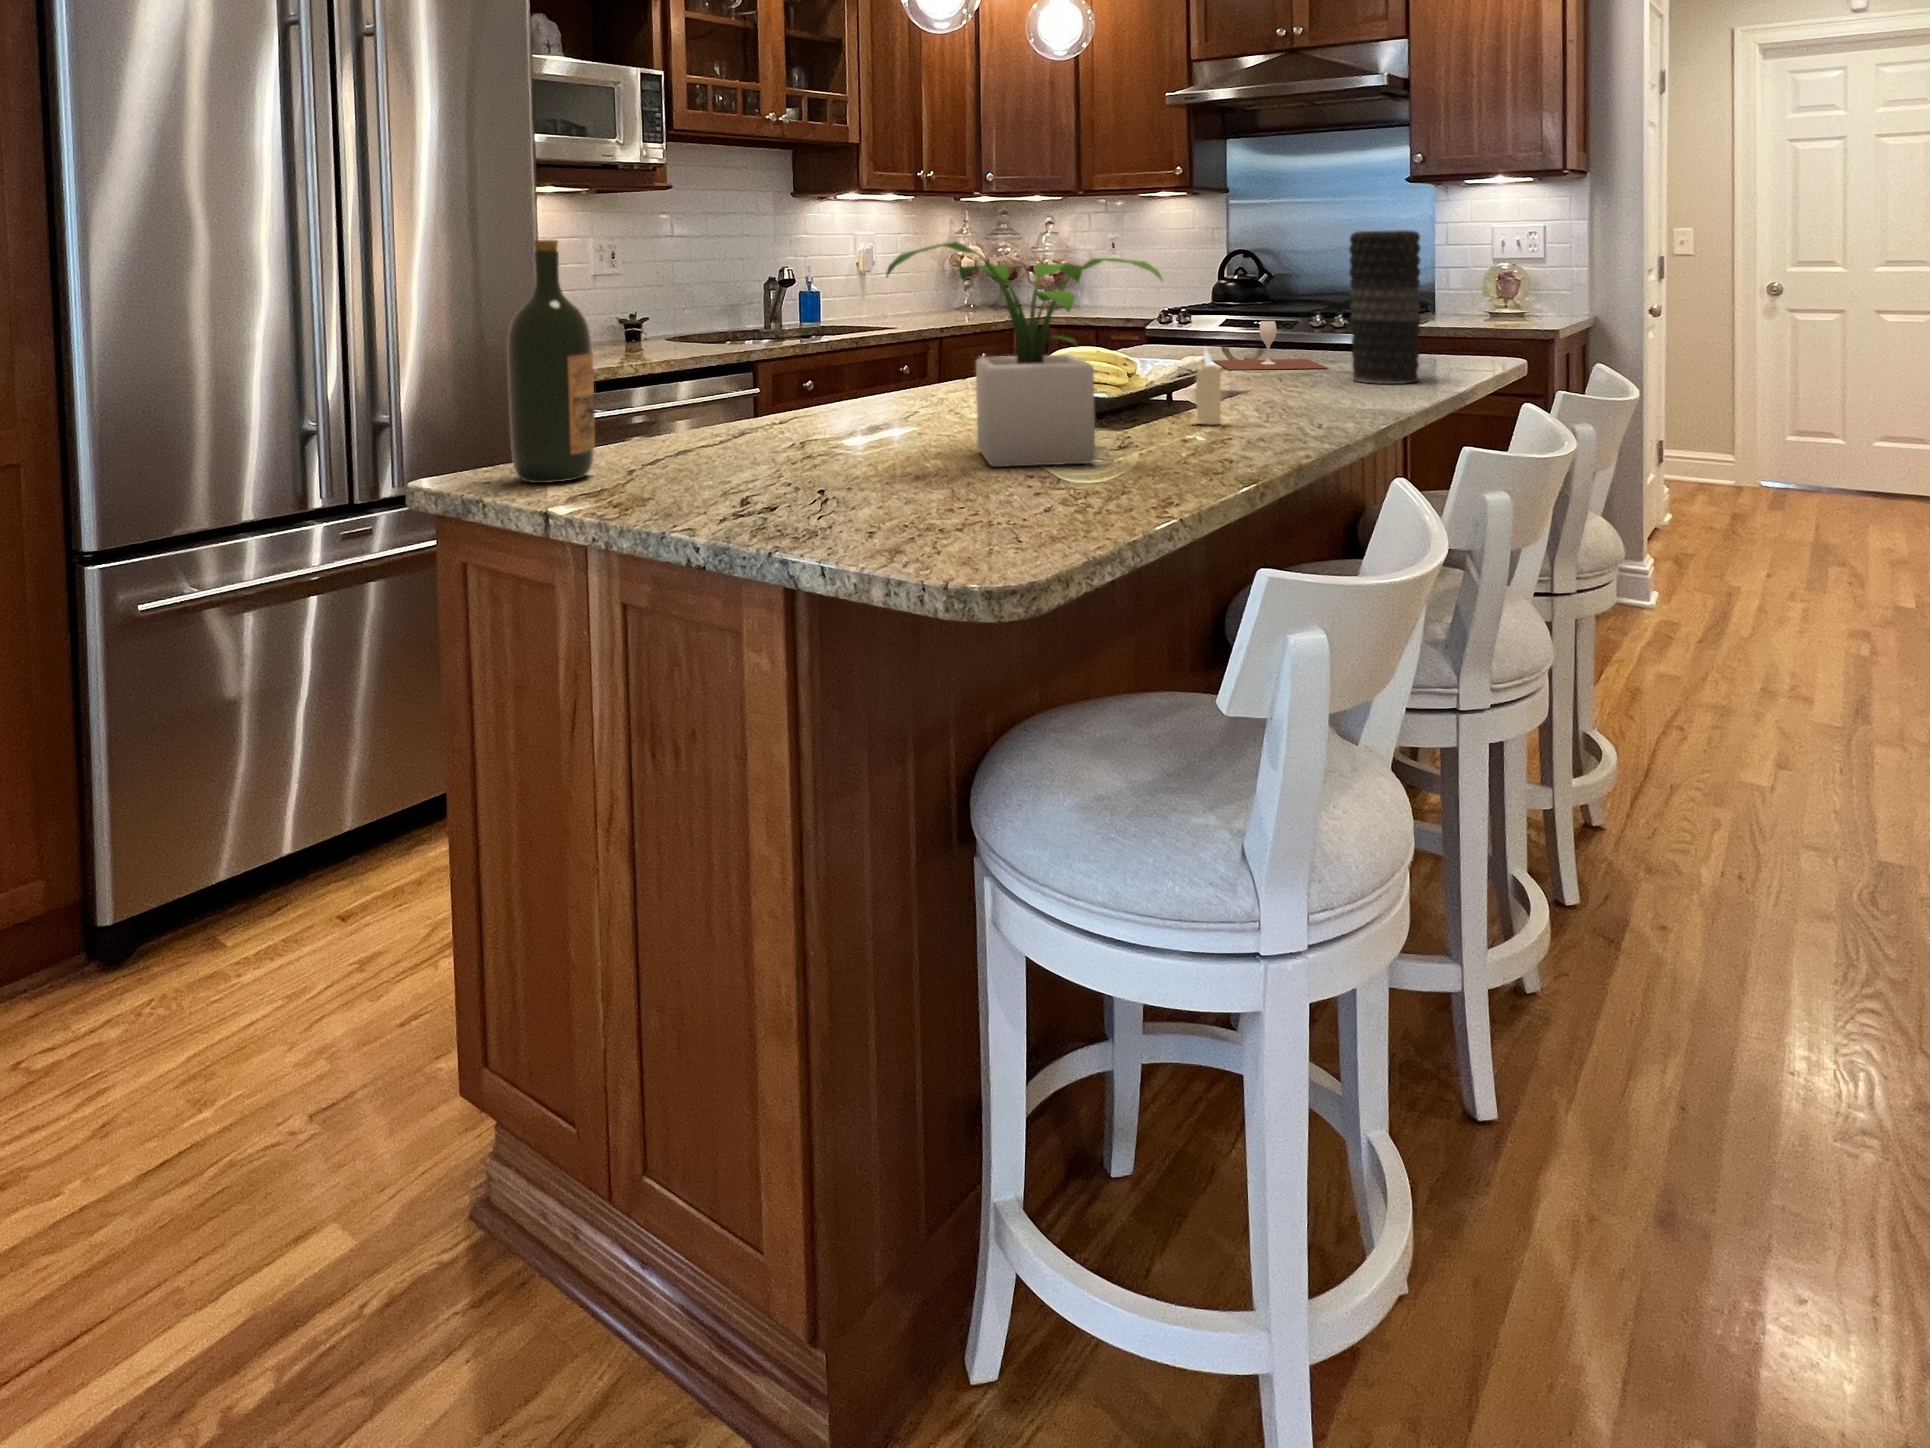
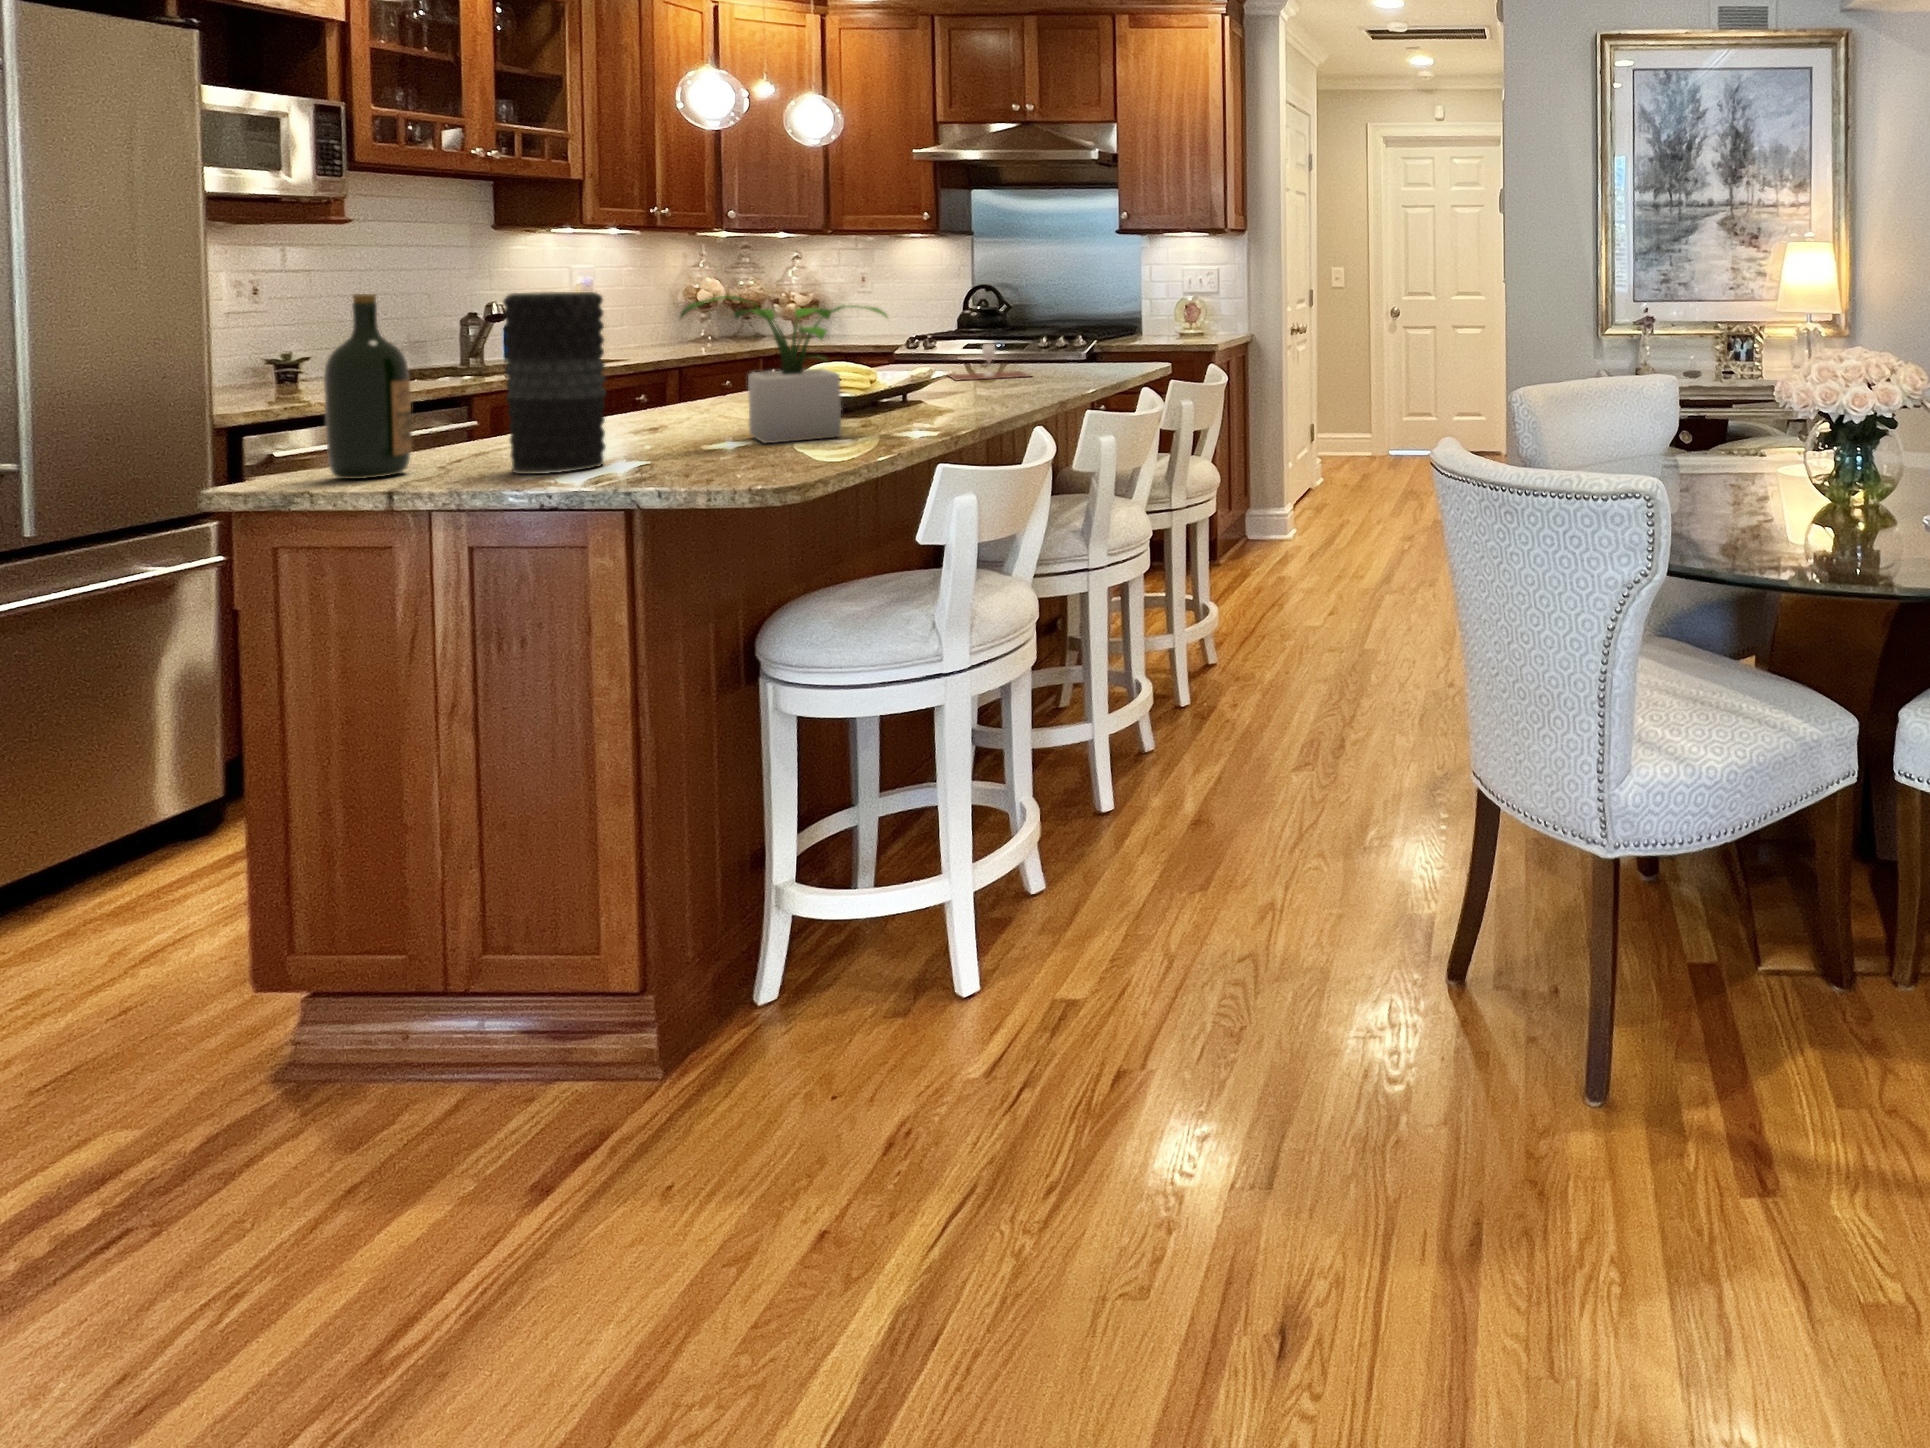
vase: present [1349,230,1421,384] -> present [503,292,606,474]
candle: present [1192,349,1221,424] -> none [914,362,937,413]

